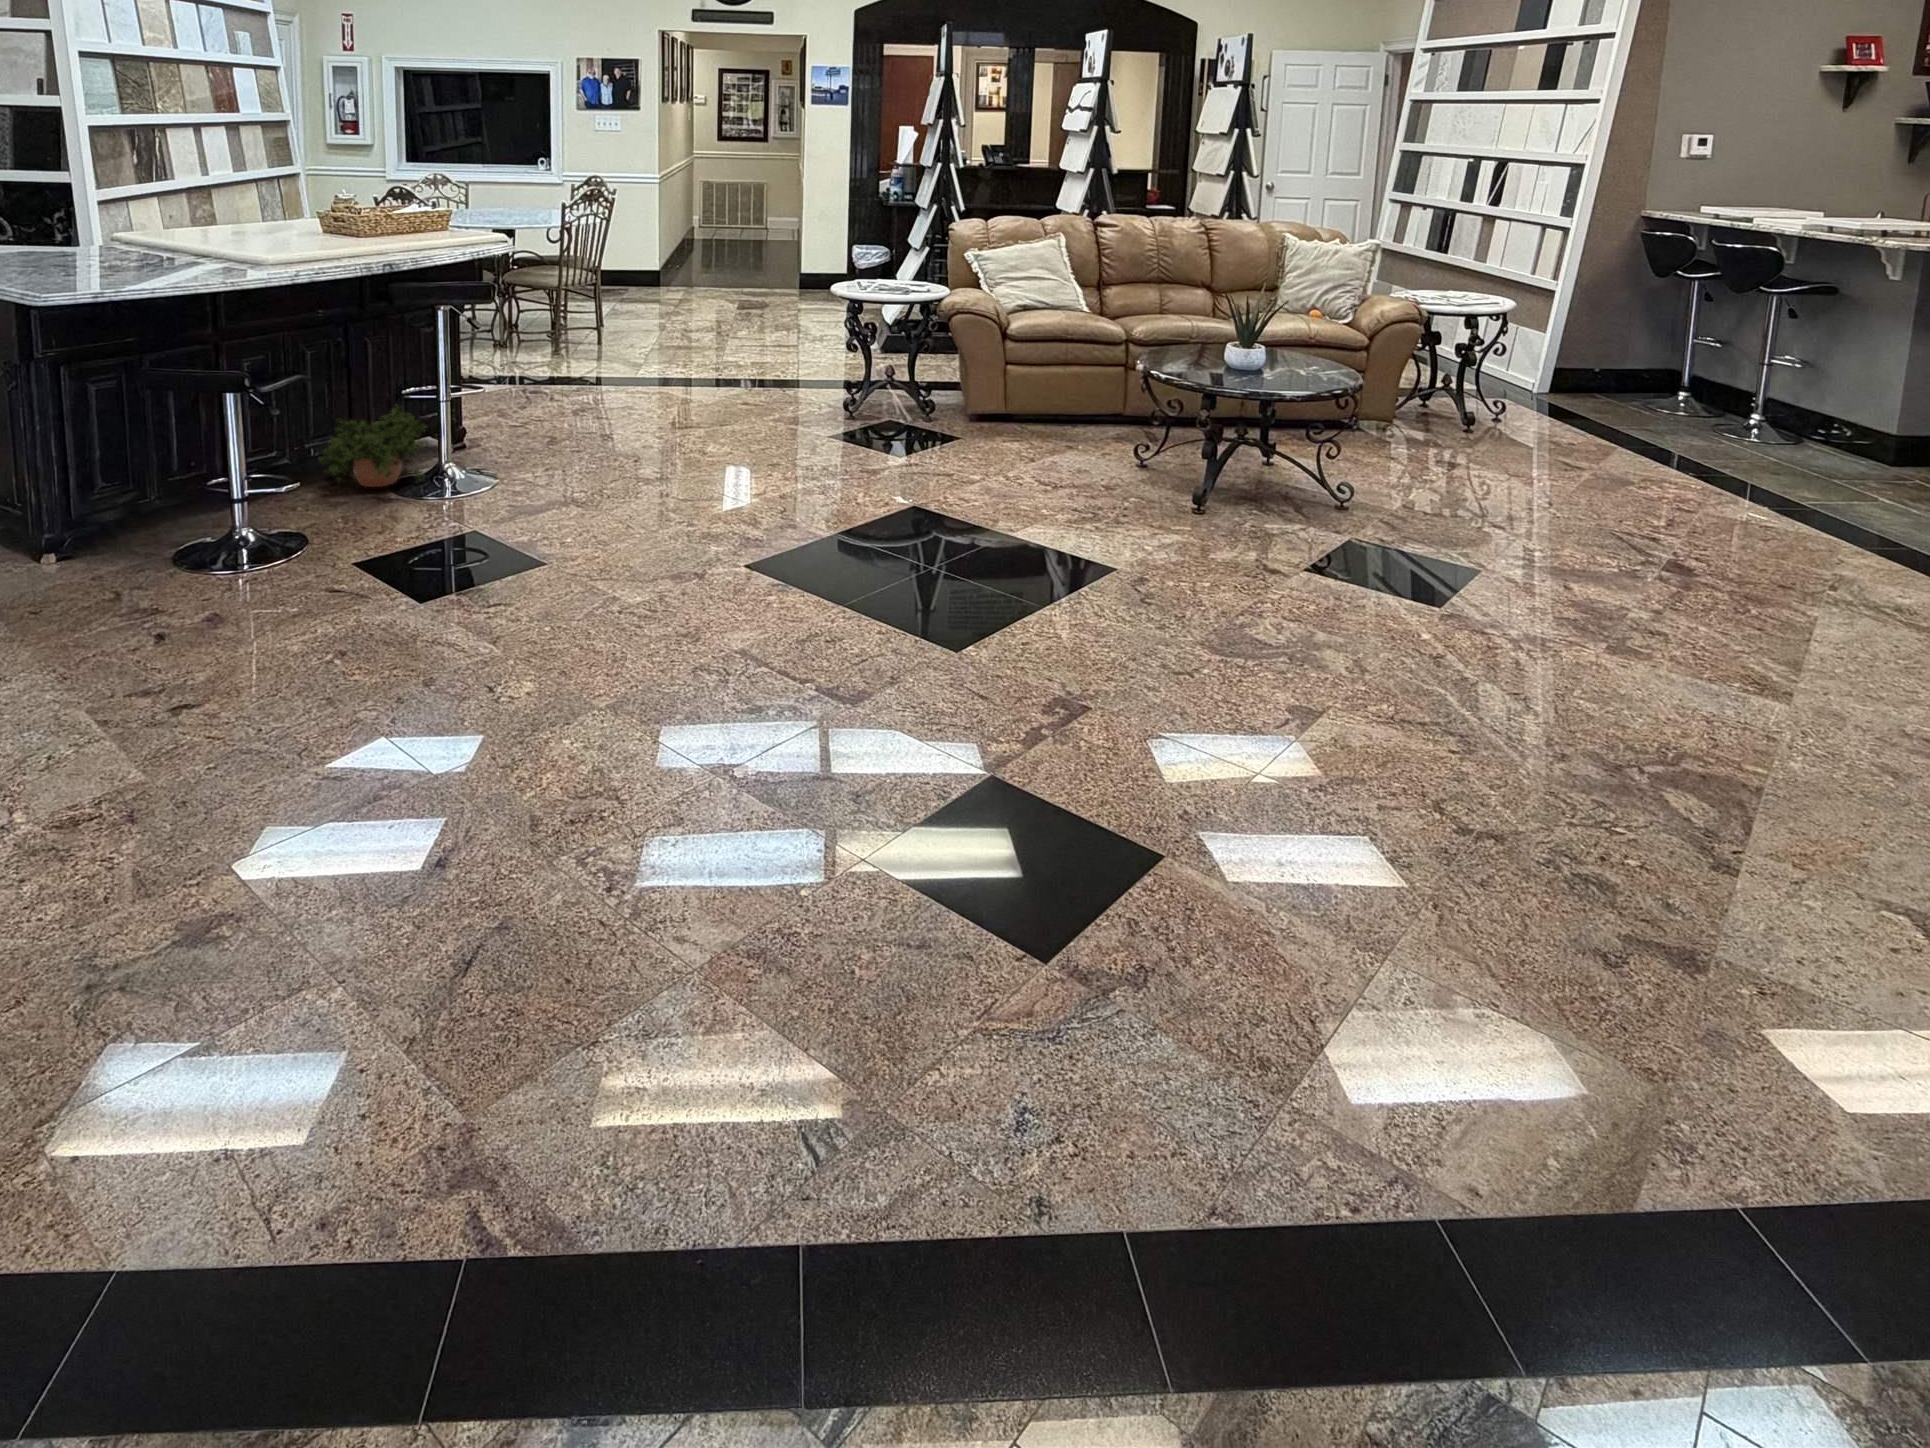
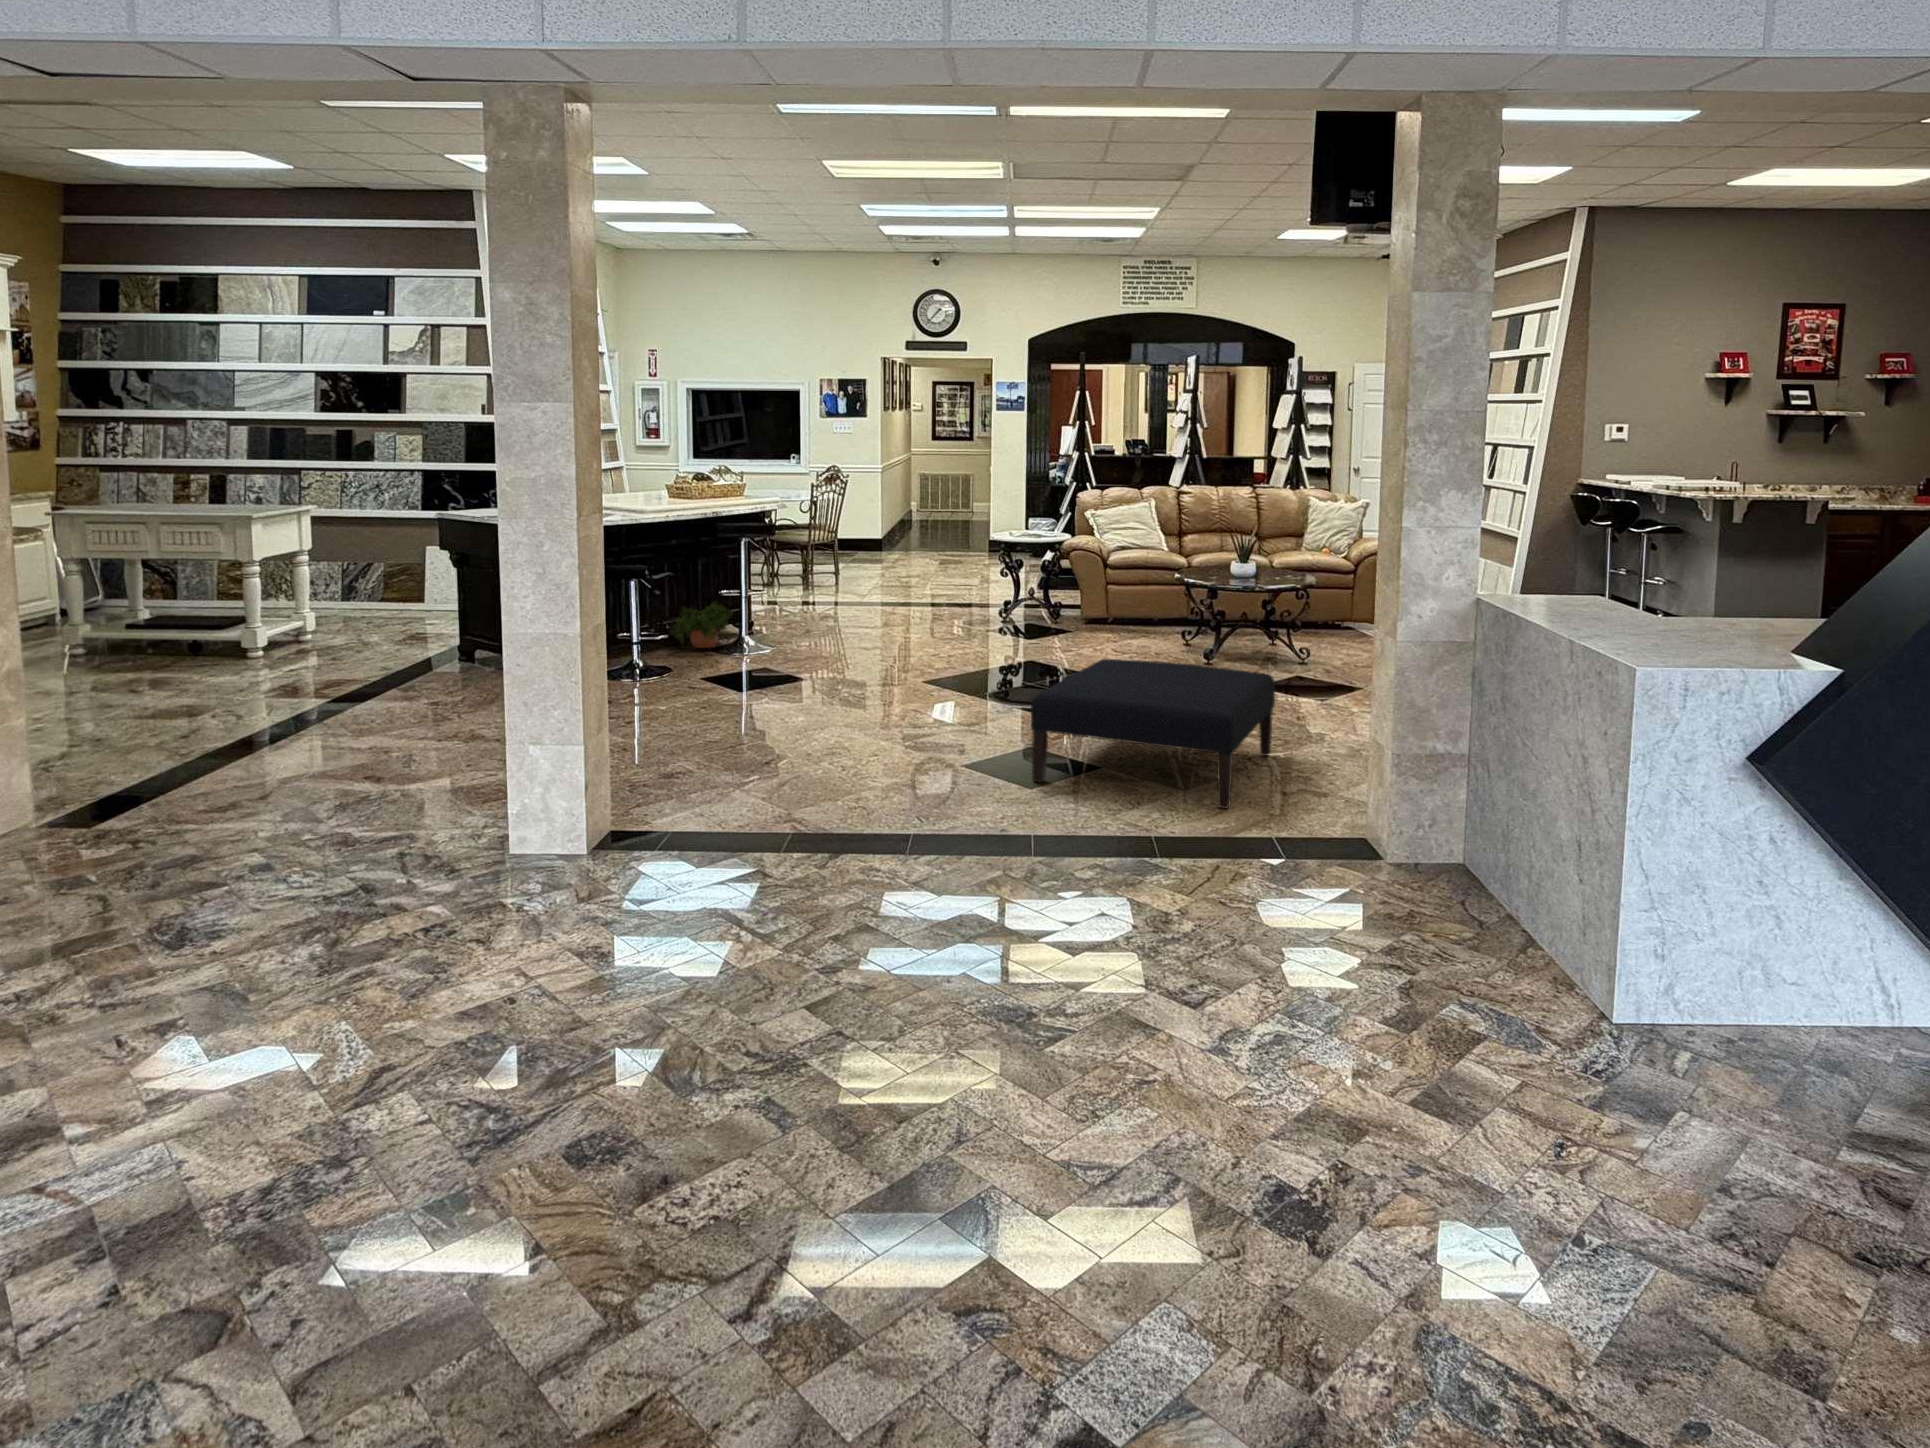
ottoman: none [1060,595,1617,1086] -> present [1031,659,1275,809]

